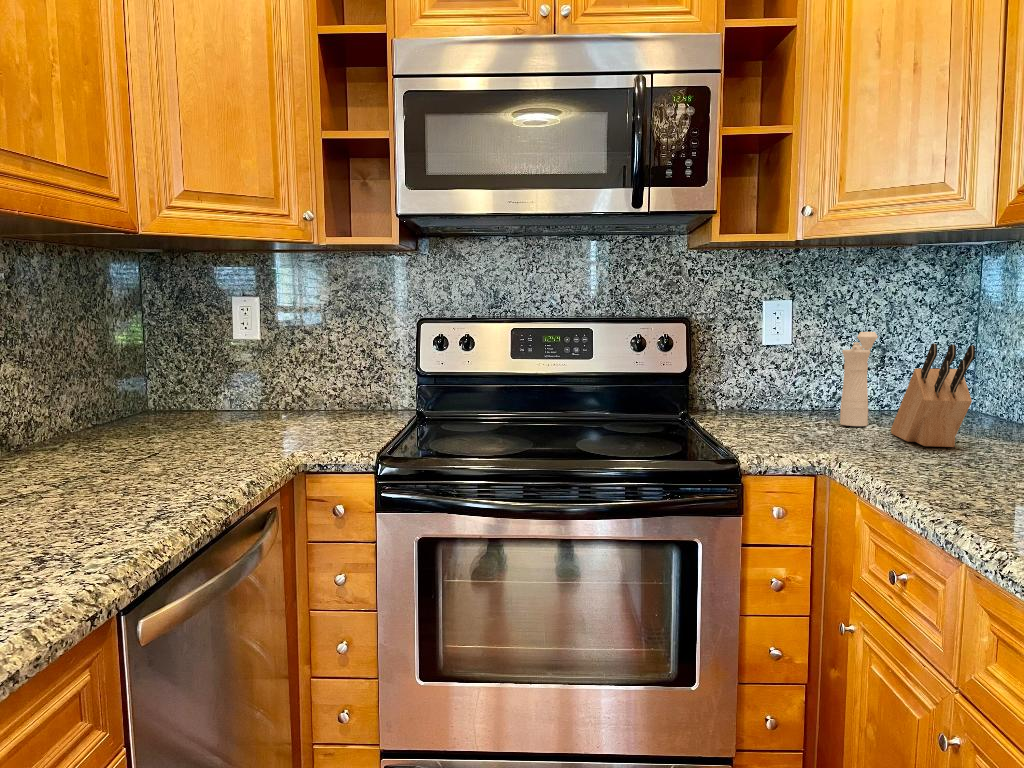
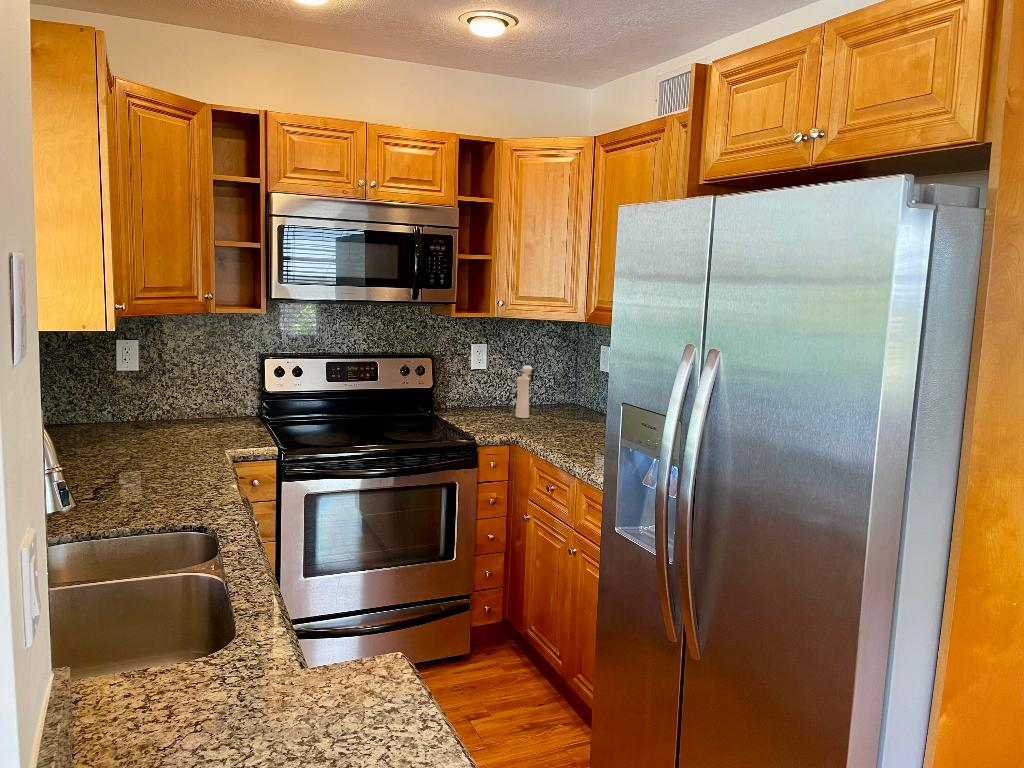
knife block: present [891,343,975,447] -> none [541,382,577,429]

